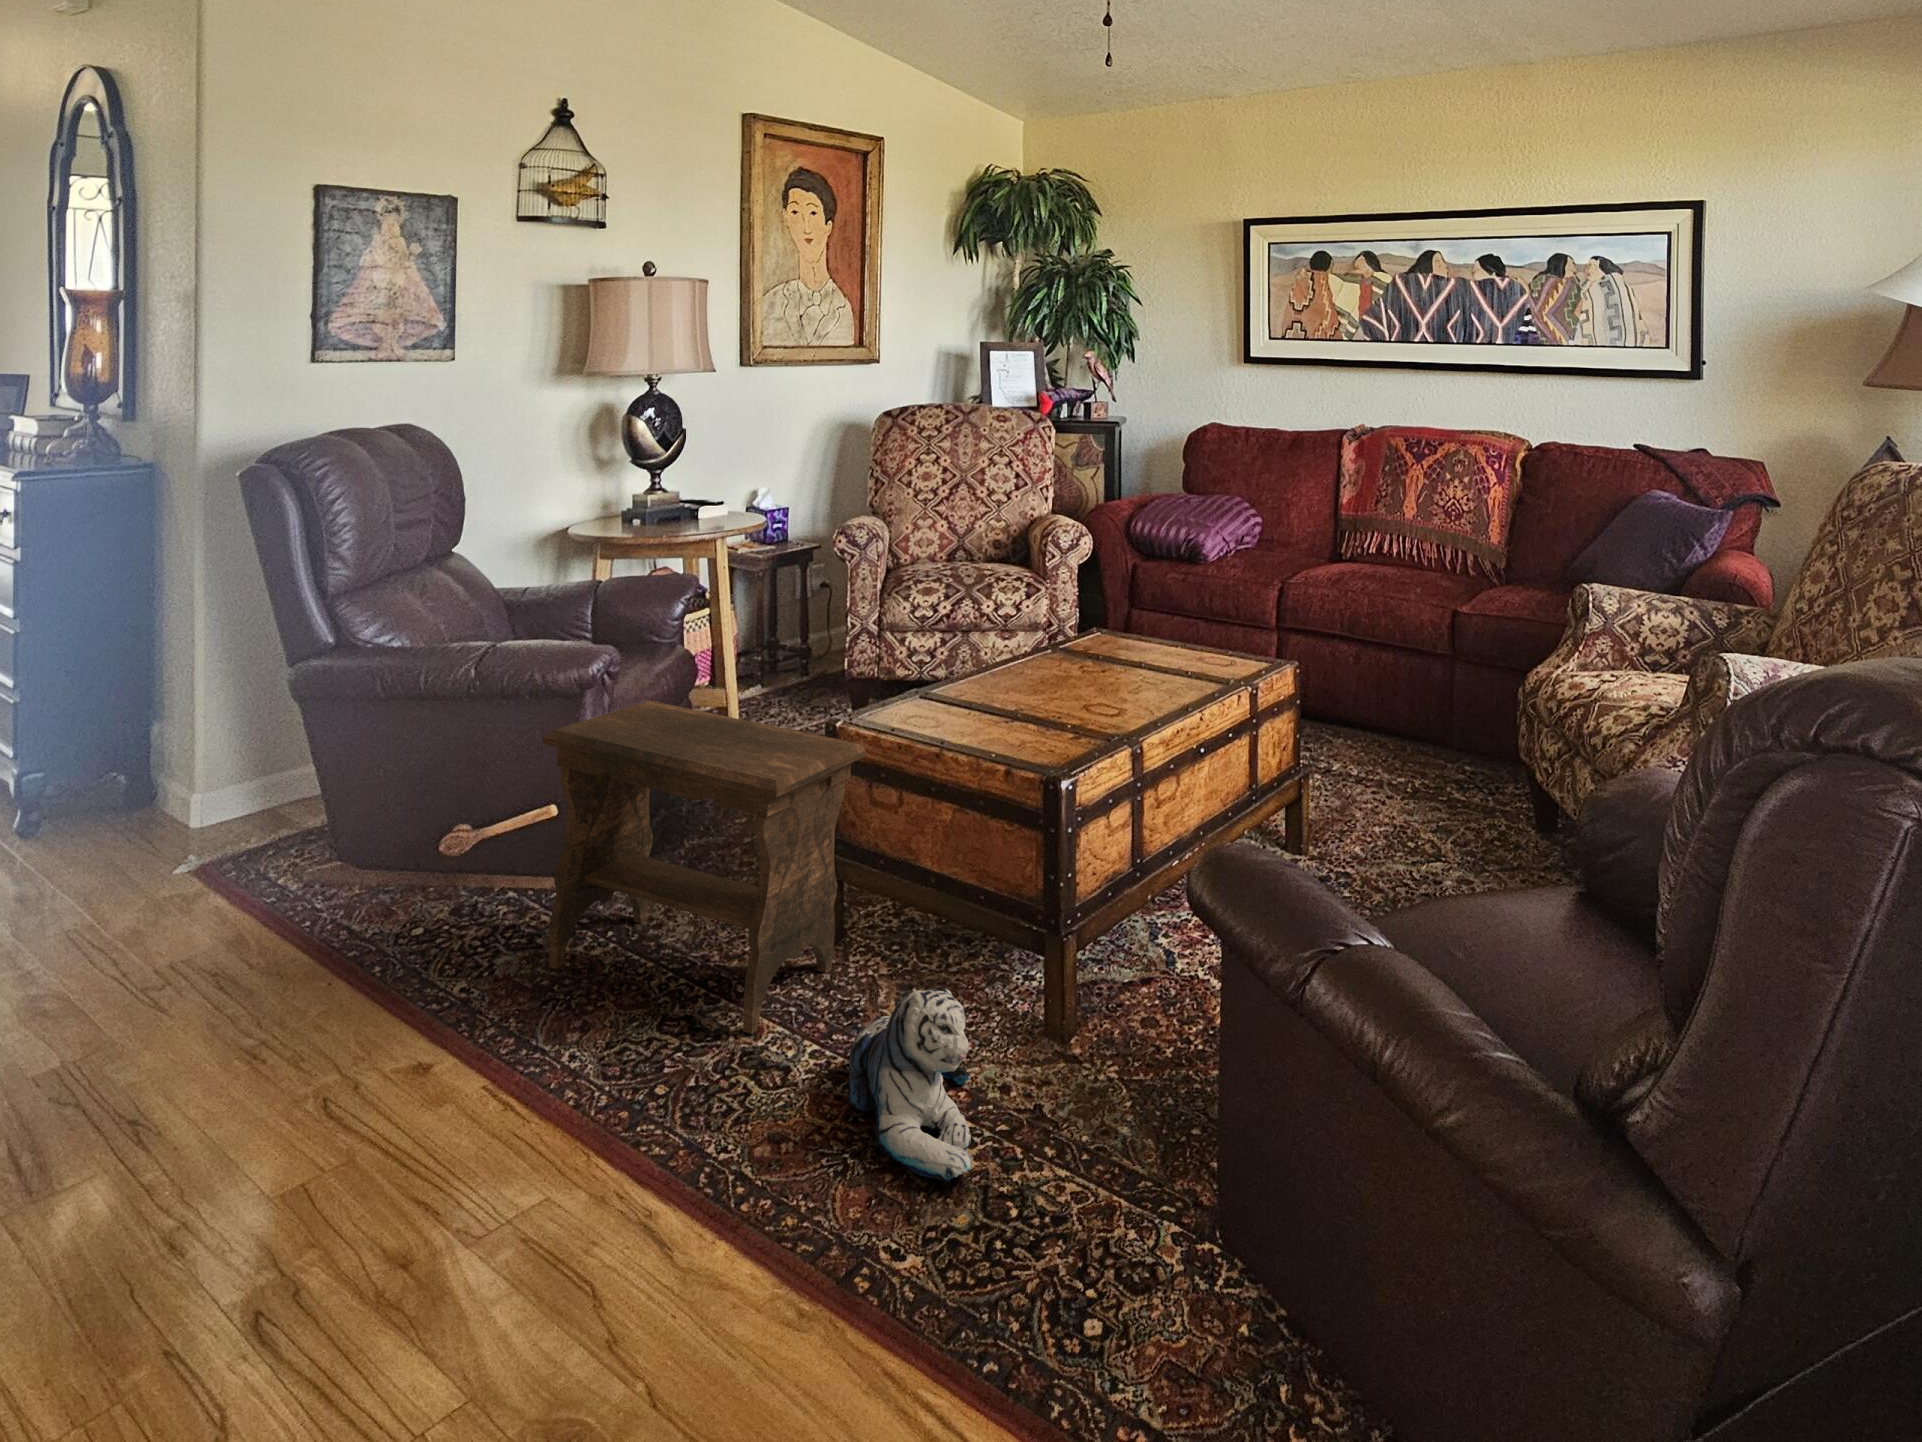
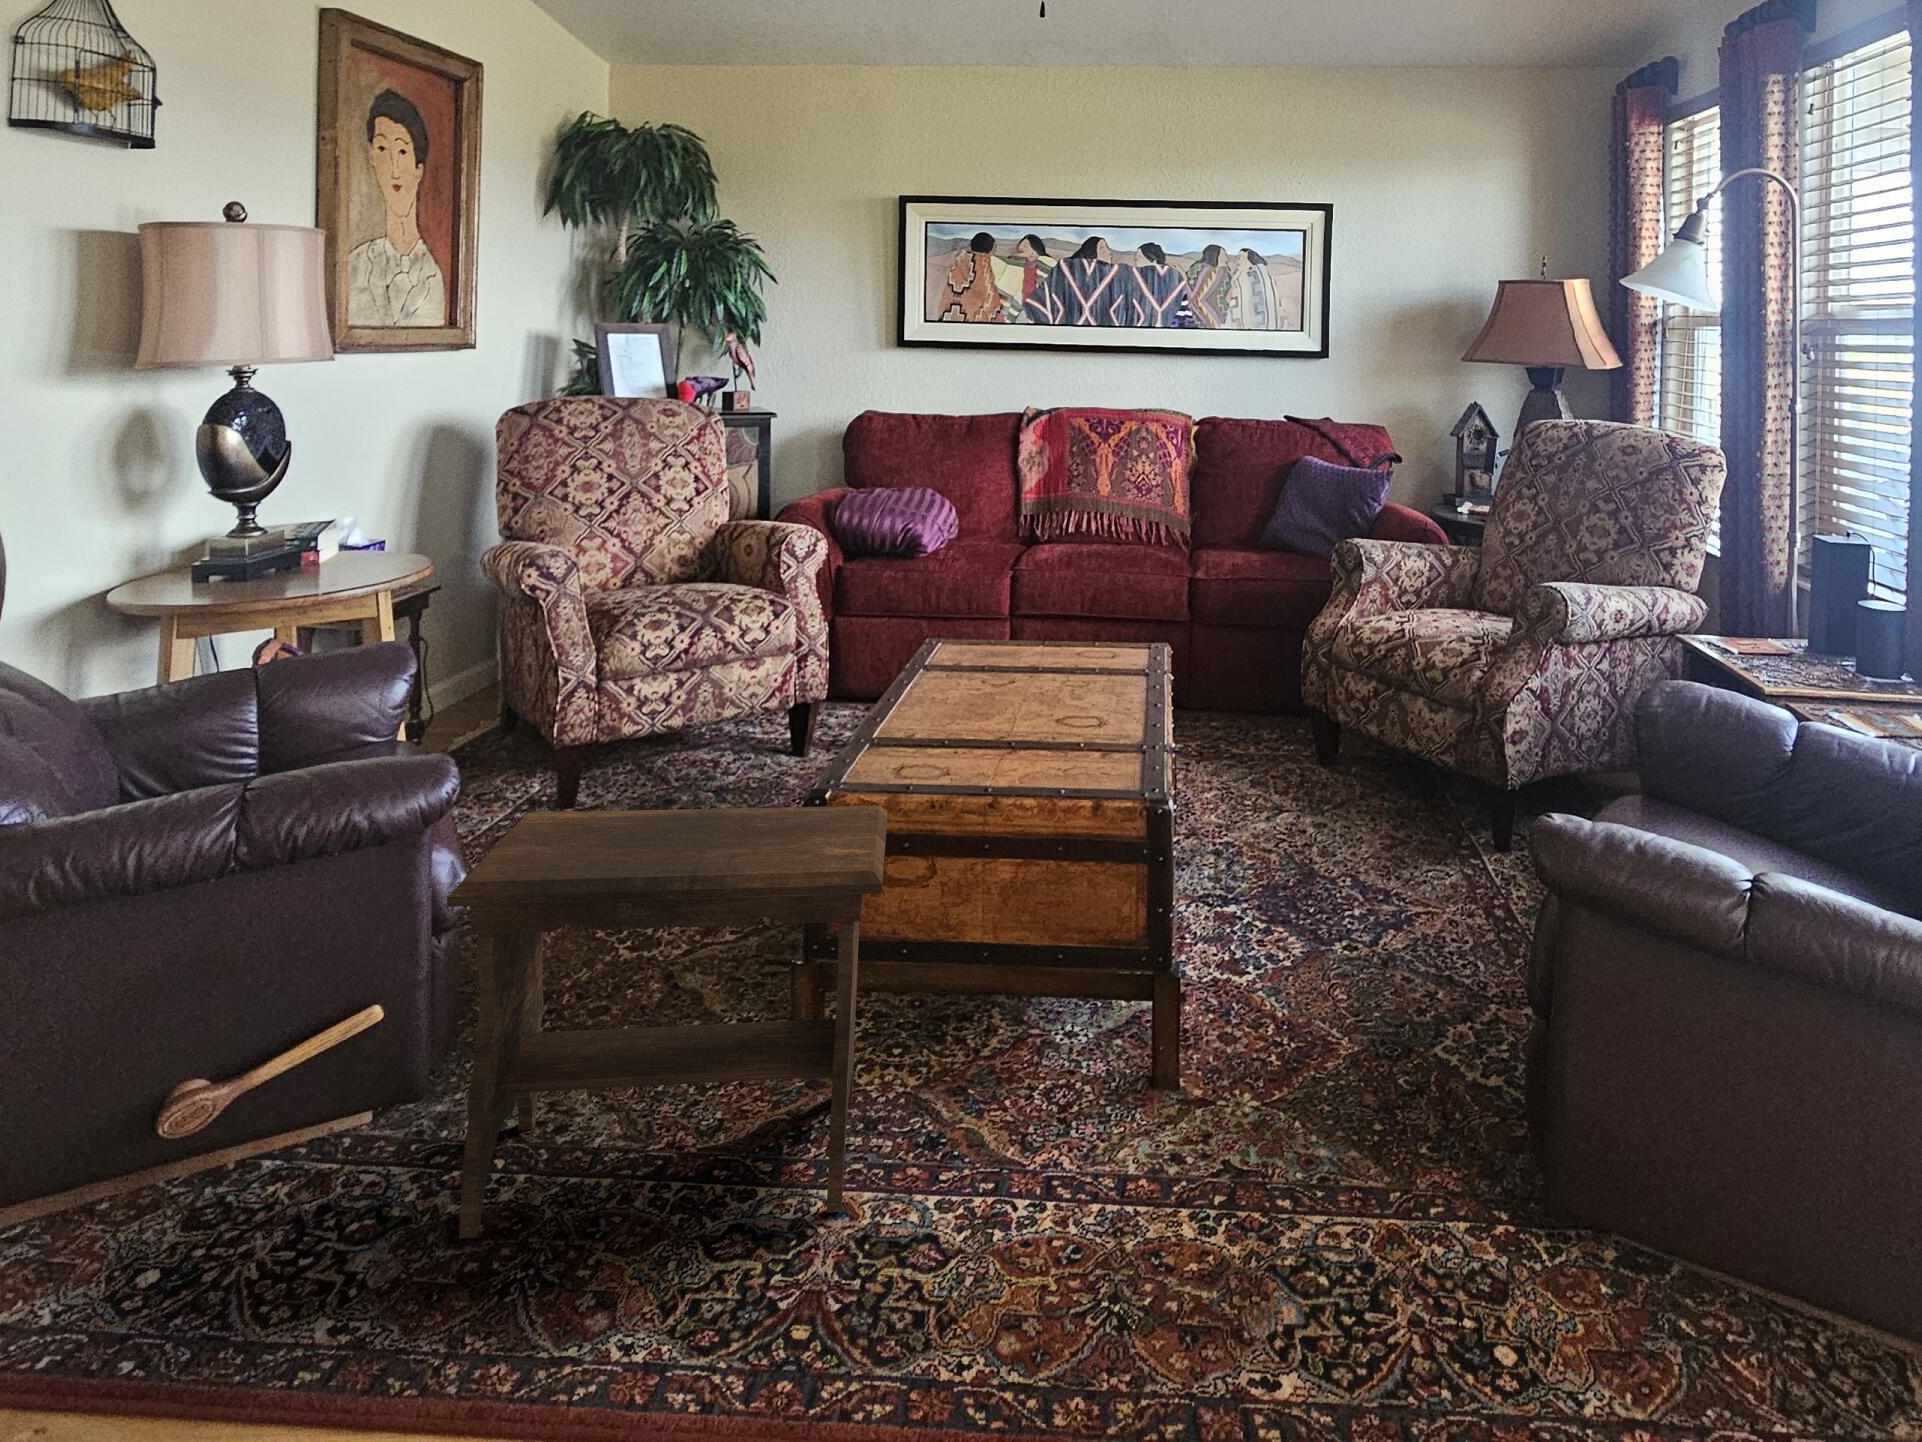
plush toy: present [846,988,972,1182] -> none [1004,1061,1258,1287]

